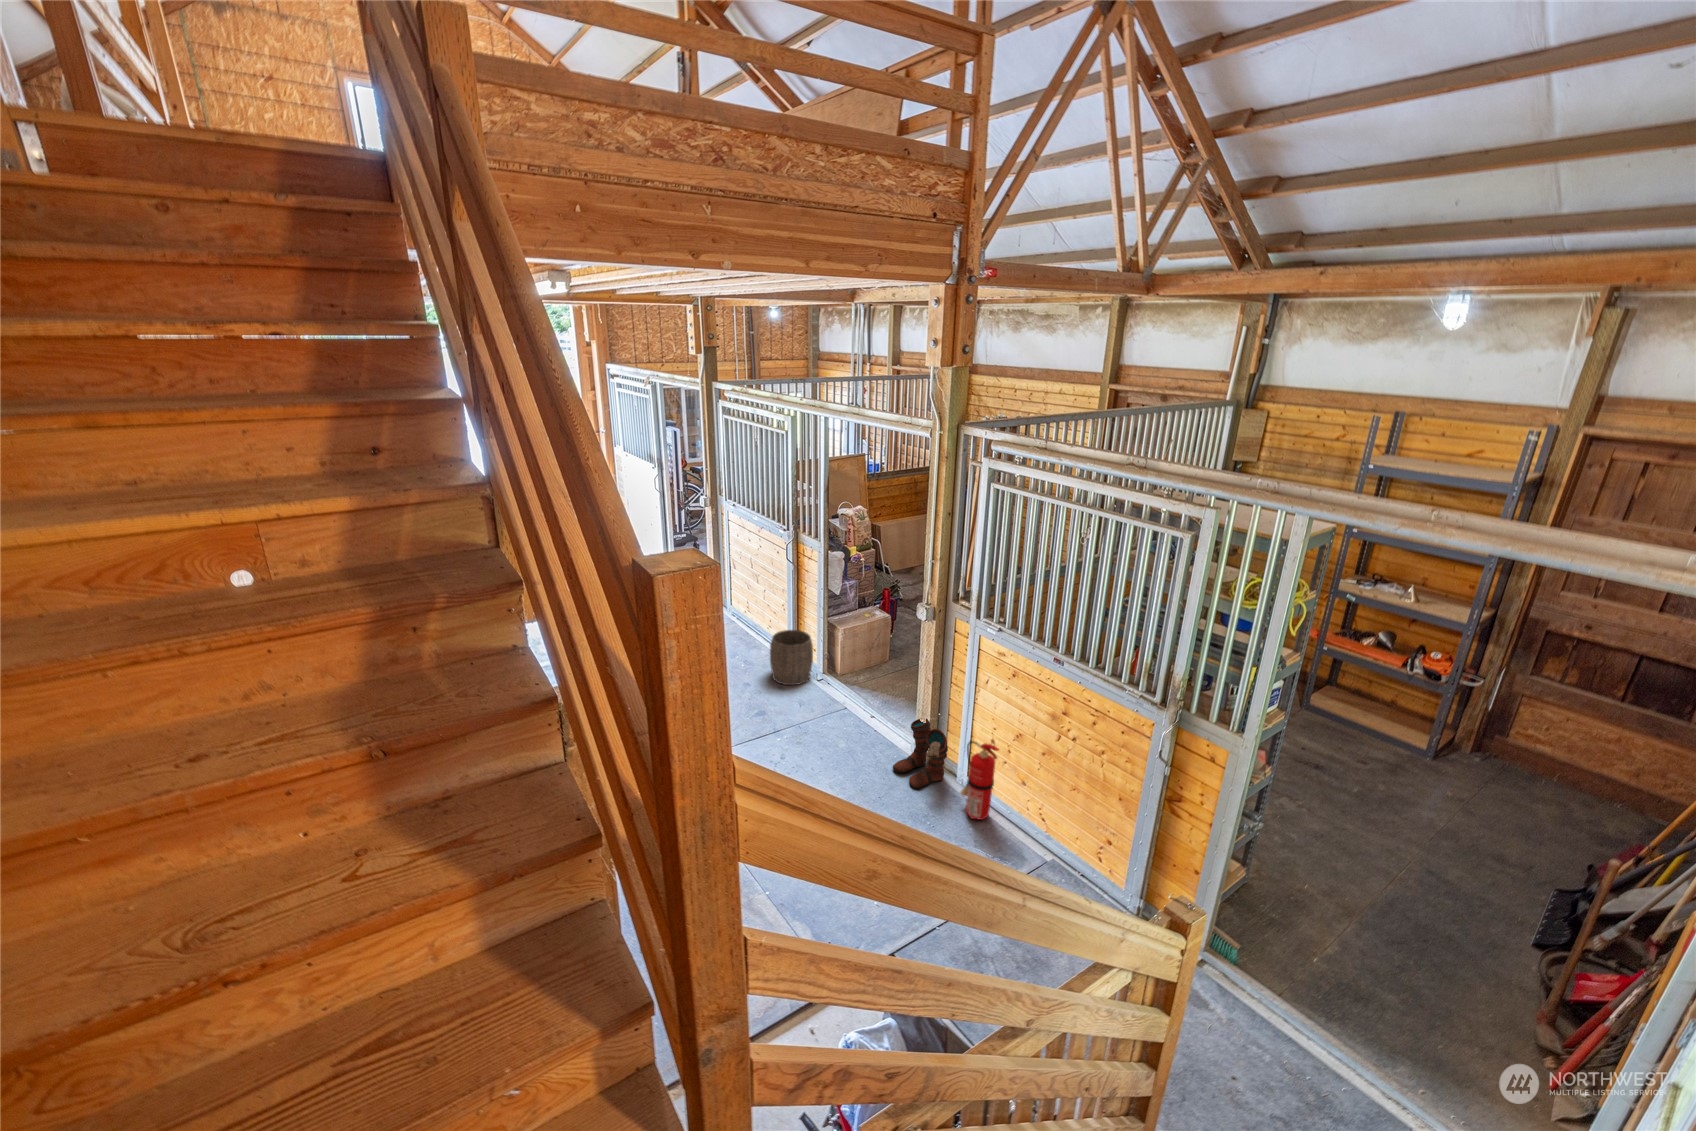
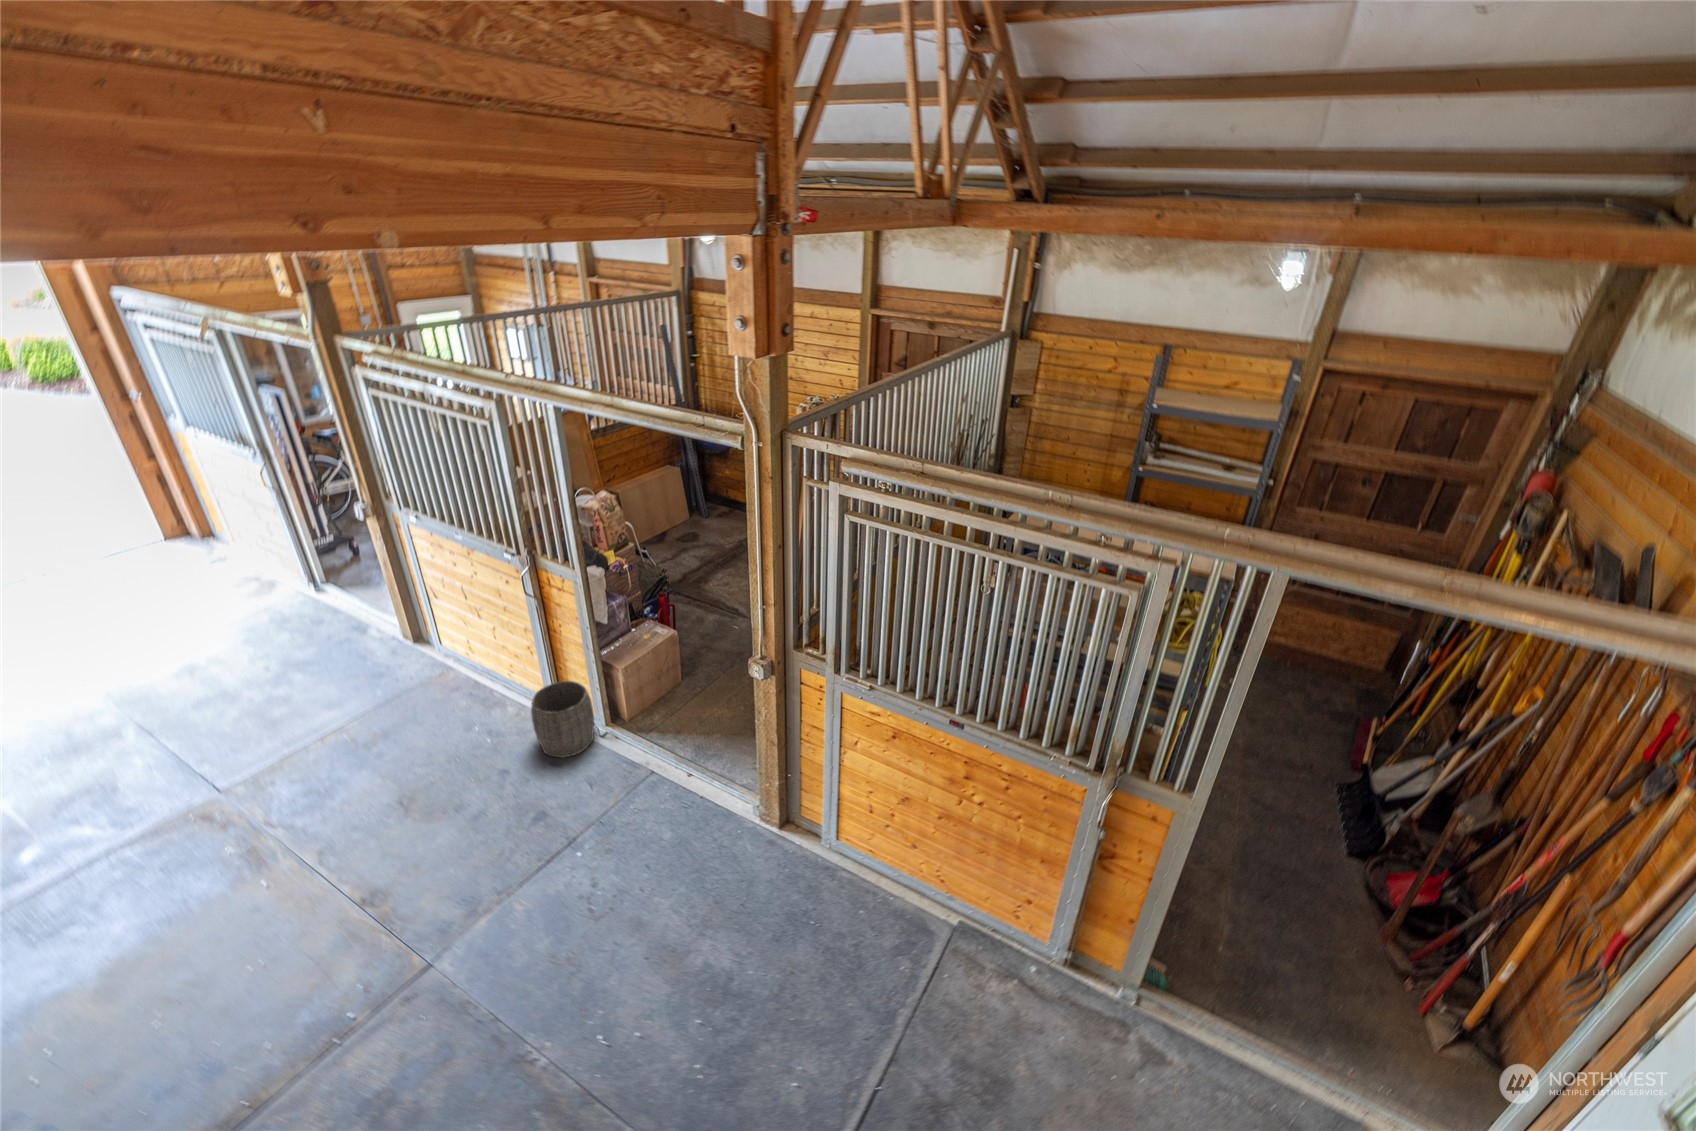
boots: present [893,719,948,789] -> none [743,783,809,874]
fire extinguisher: present [961,739,999,820] -> none [837,812,887,898]

